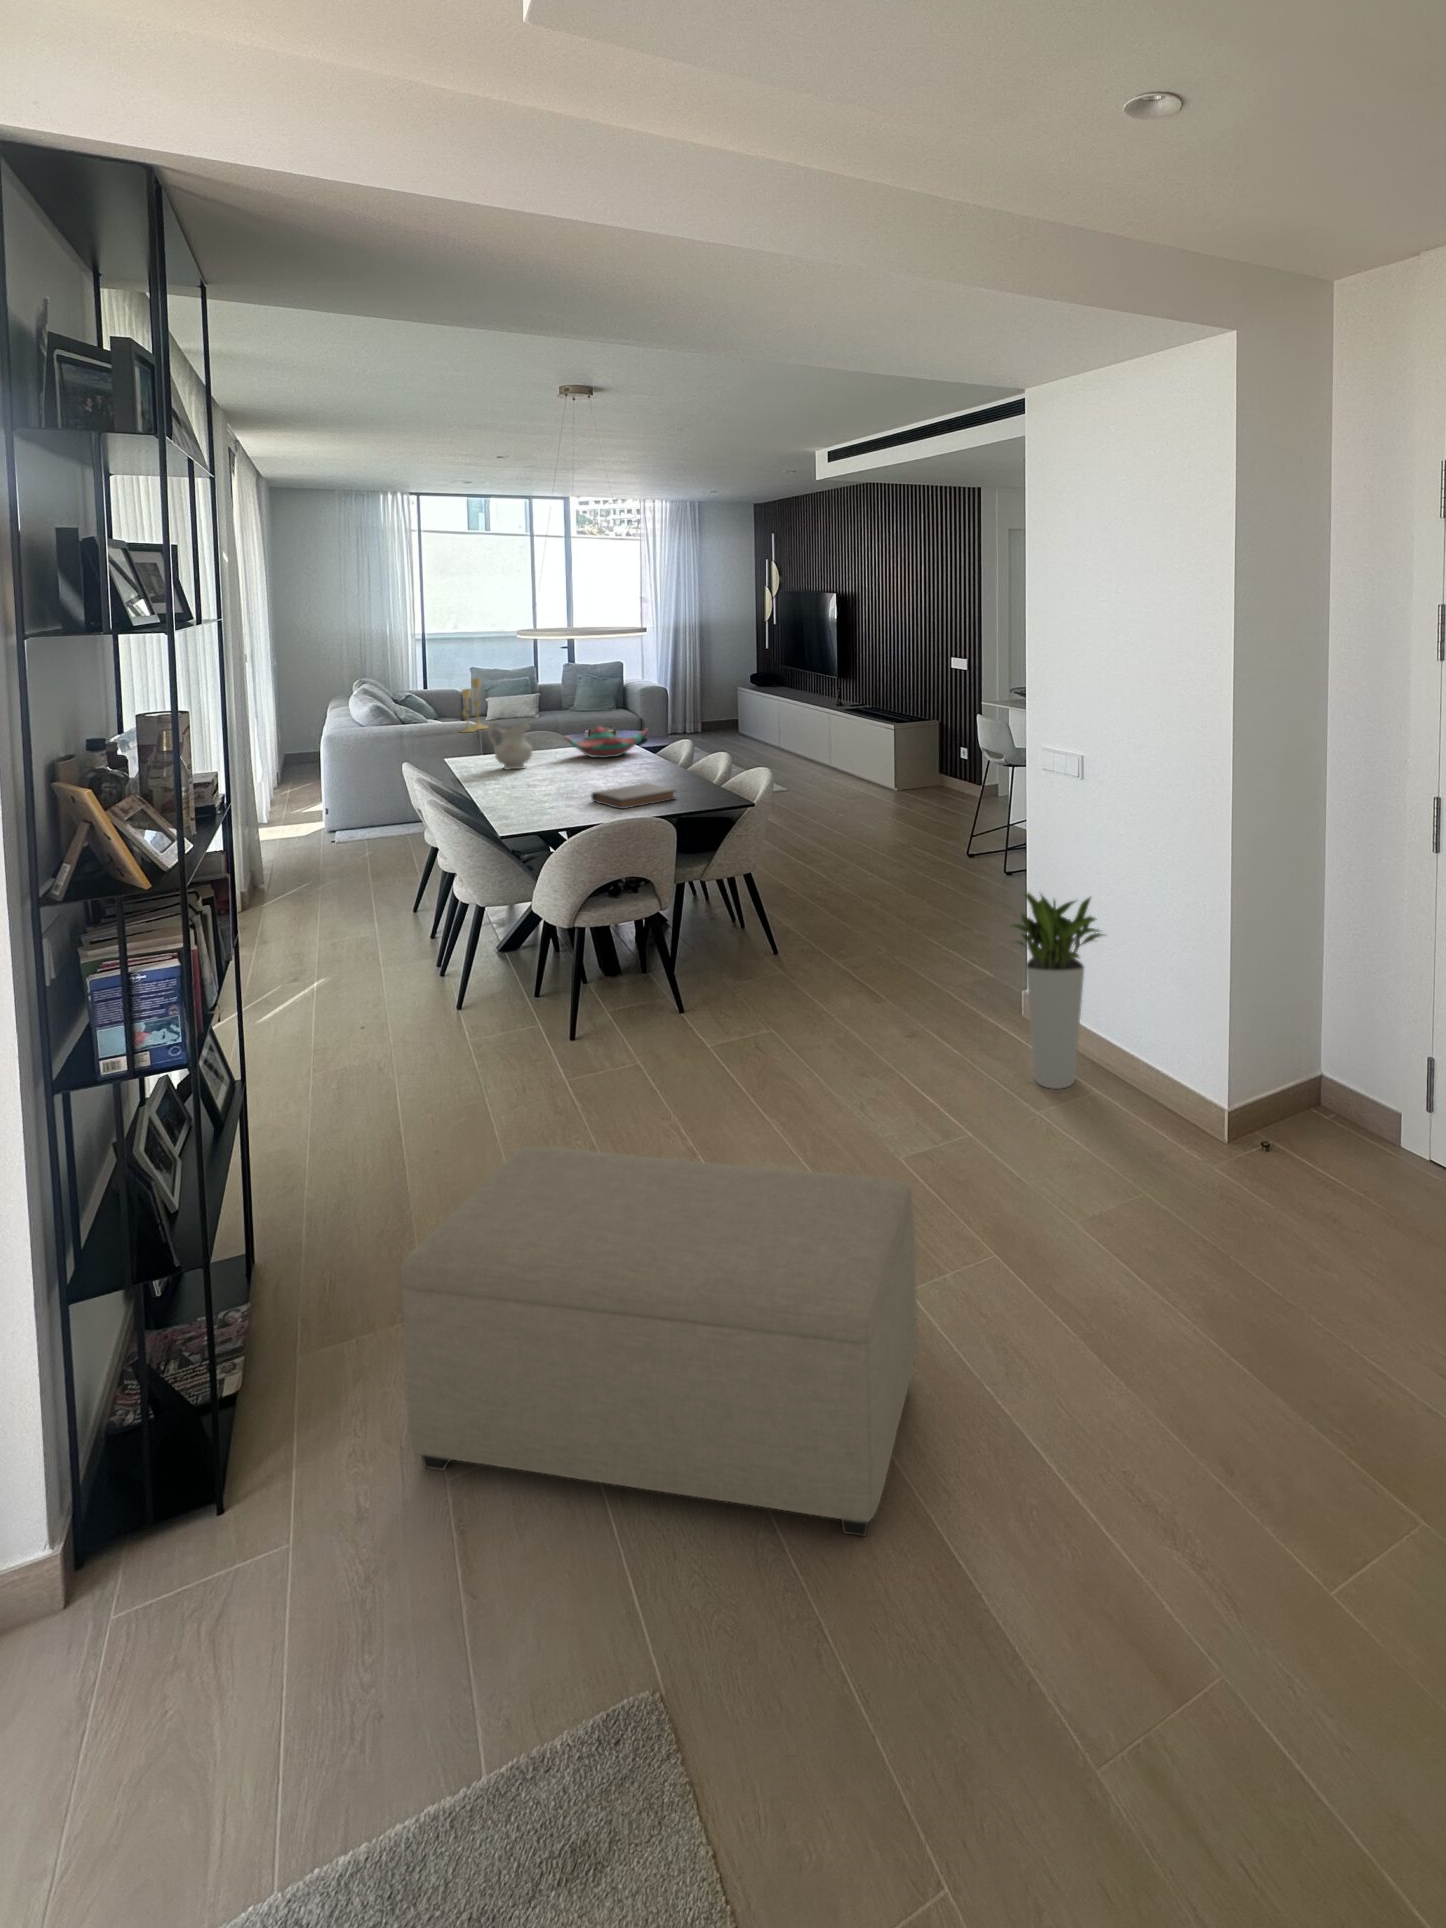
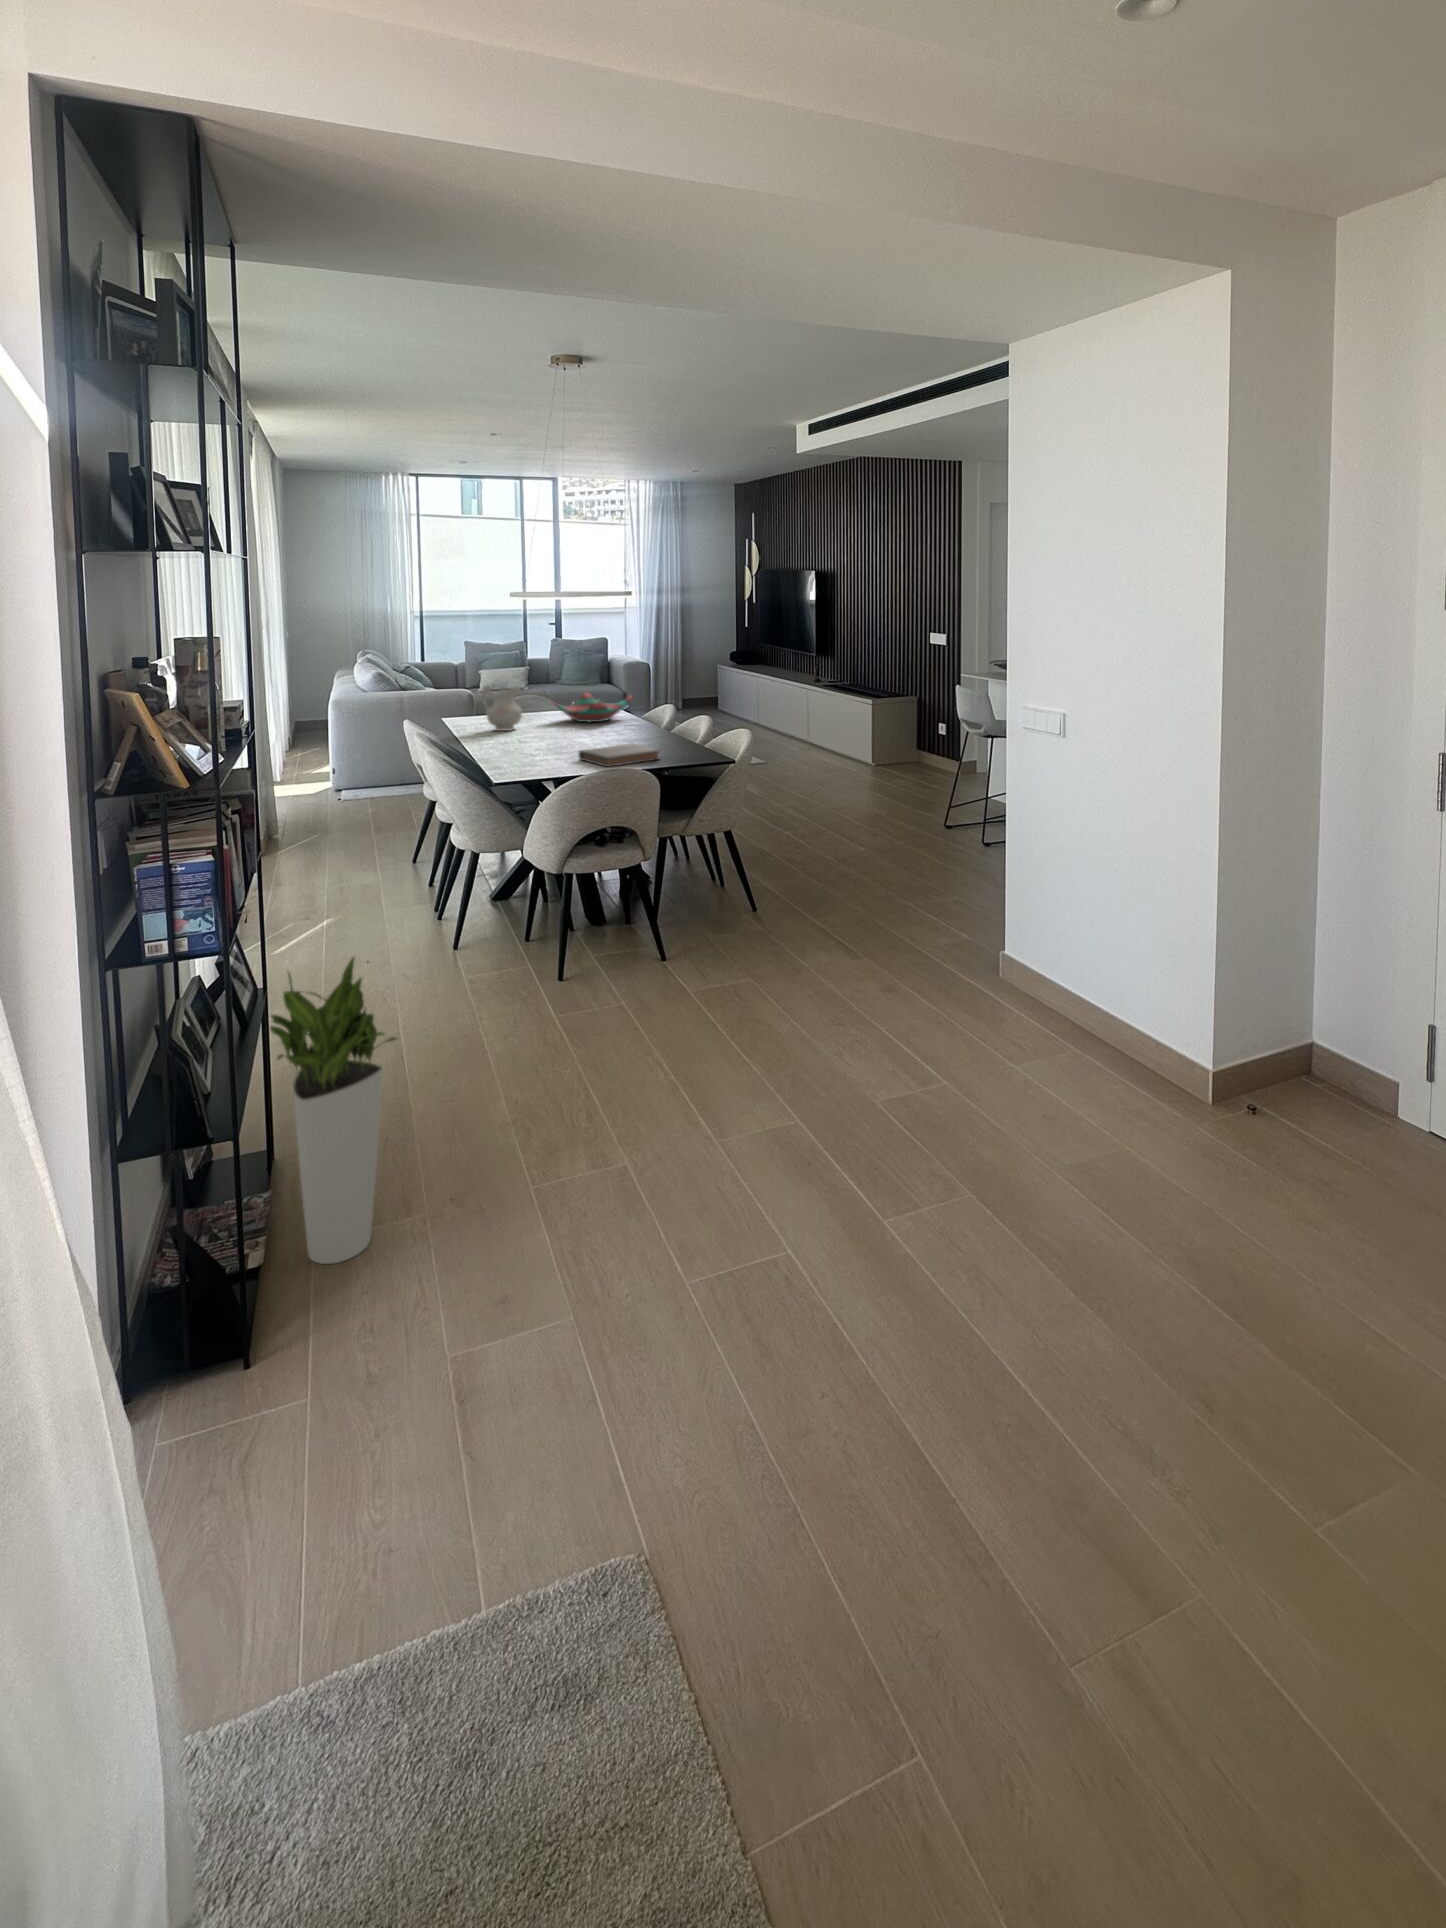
candlestick: present [461,678,487,733] -> none [452,646,480,699]
planter: present [1010,893,1103,1089] -> present [270,957,396,1264]
ottoman: present [401,1147,917,1536] -> none [406,1061,893,1439]

